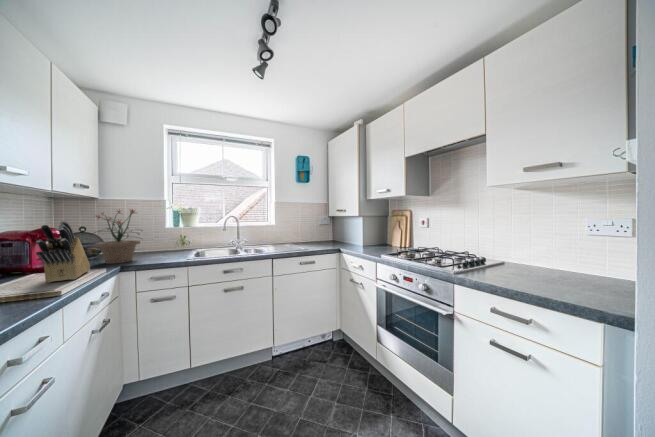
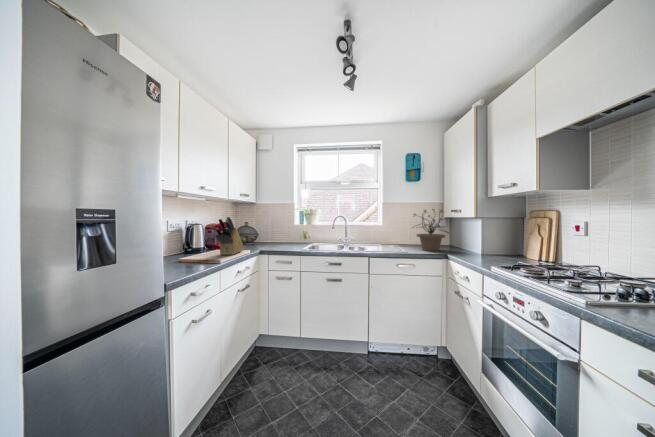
potted plant: present [95,209,140,264] -> present [414,209,448,251]

